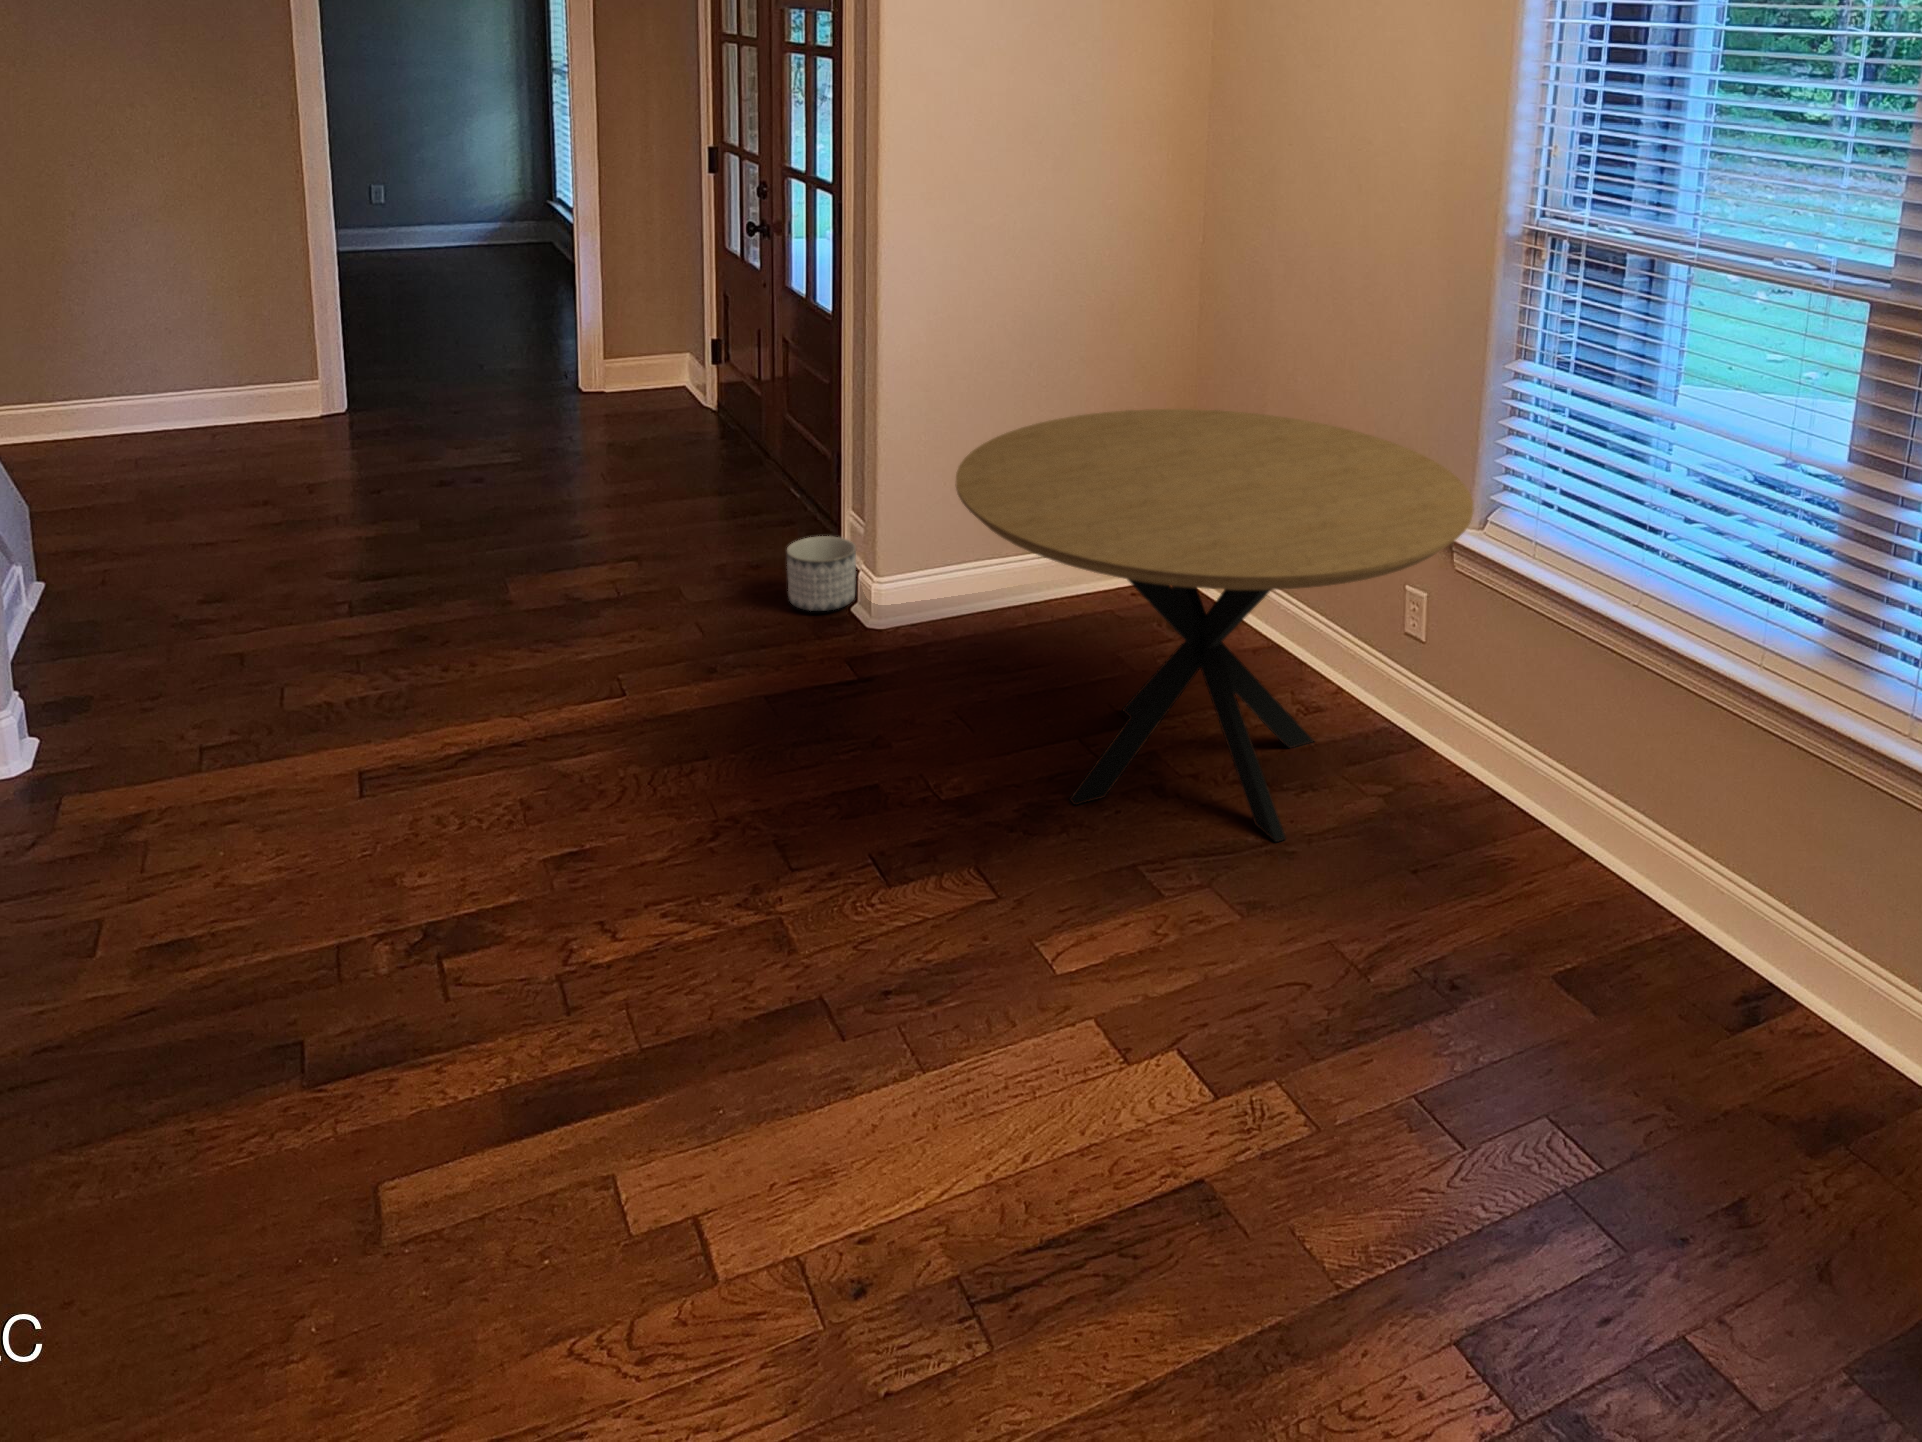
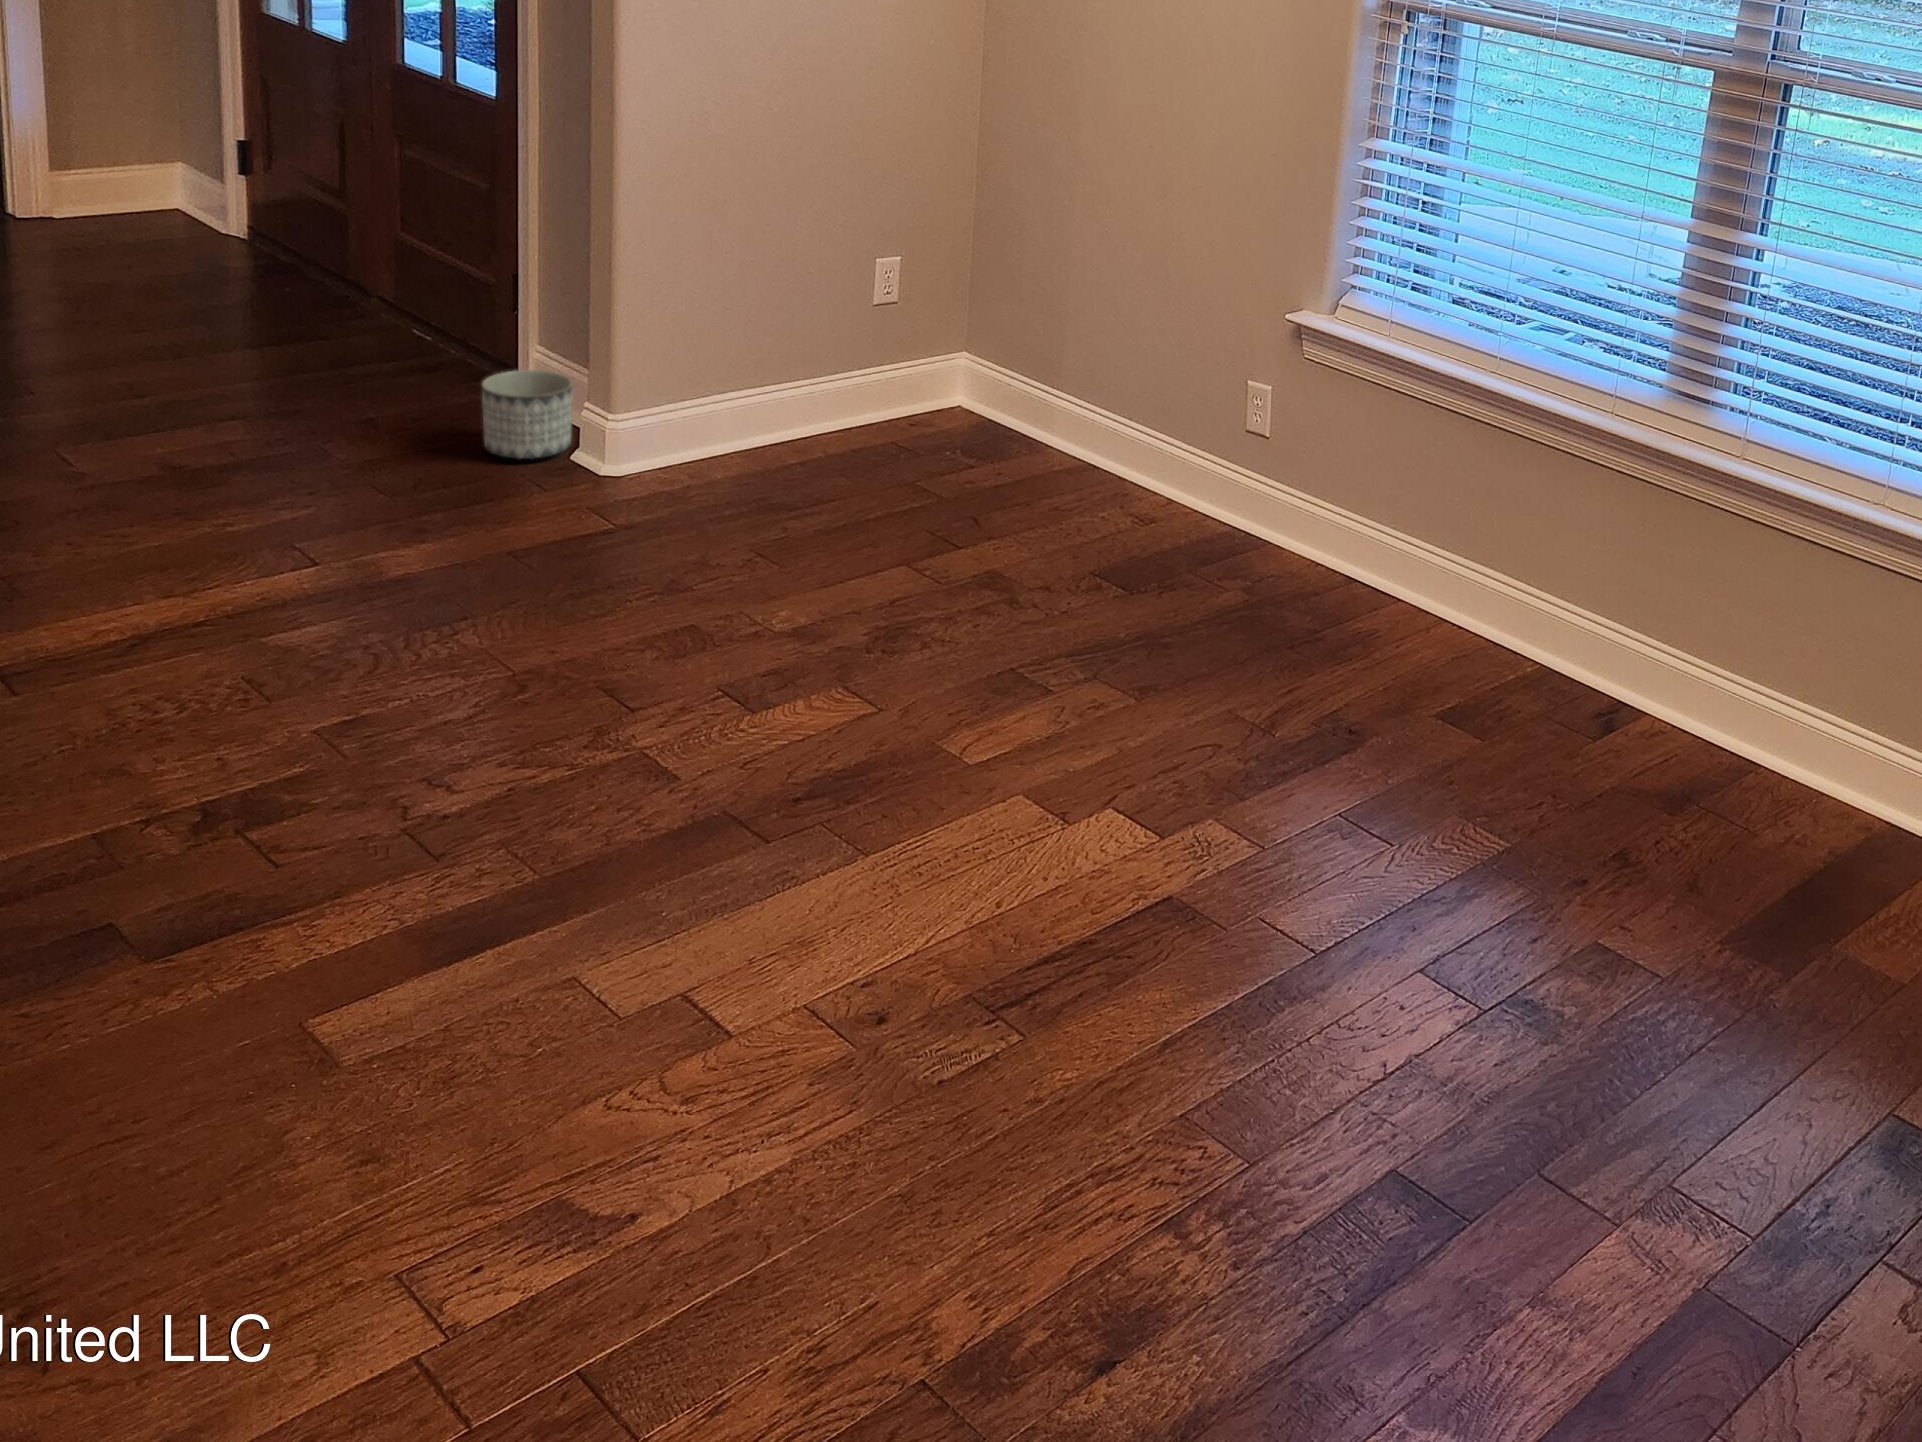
dining table: present [956,409,1473,842] -> none [781,199,1341,637]

